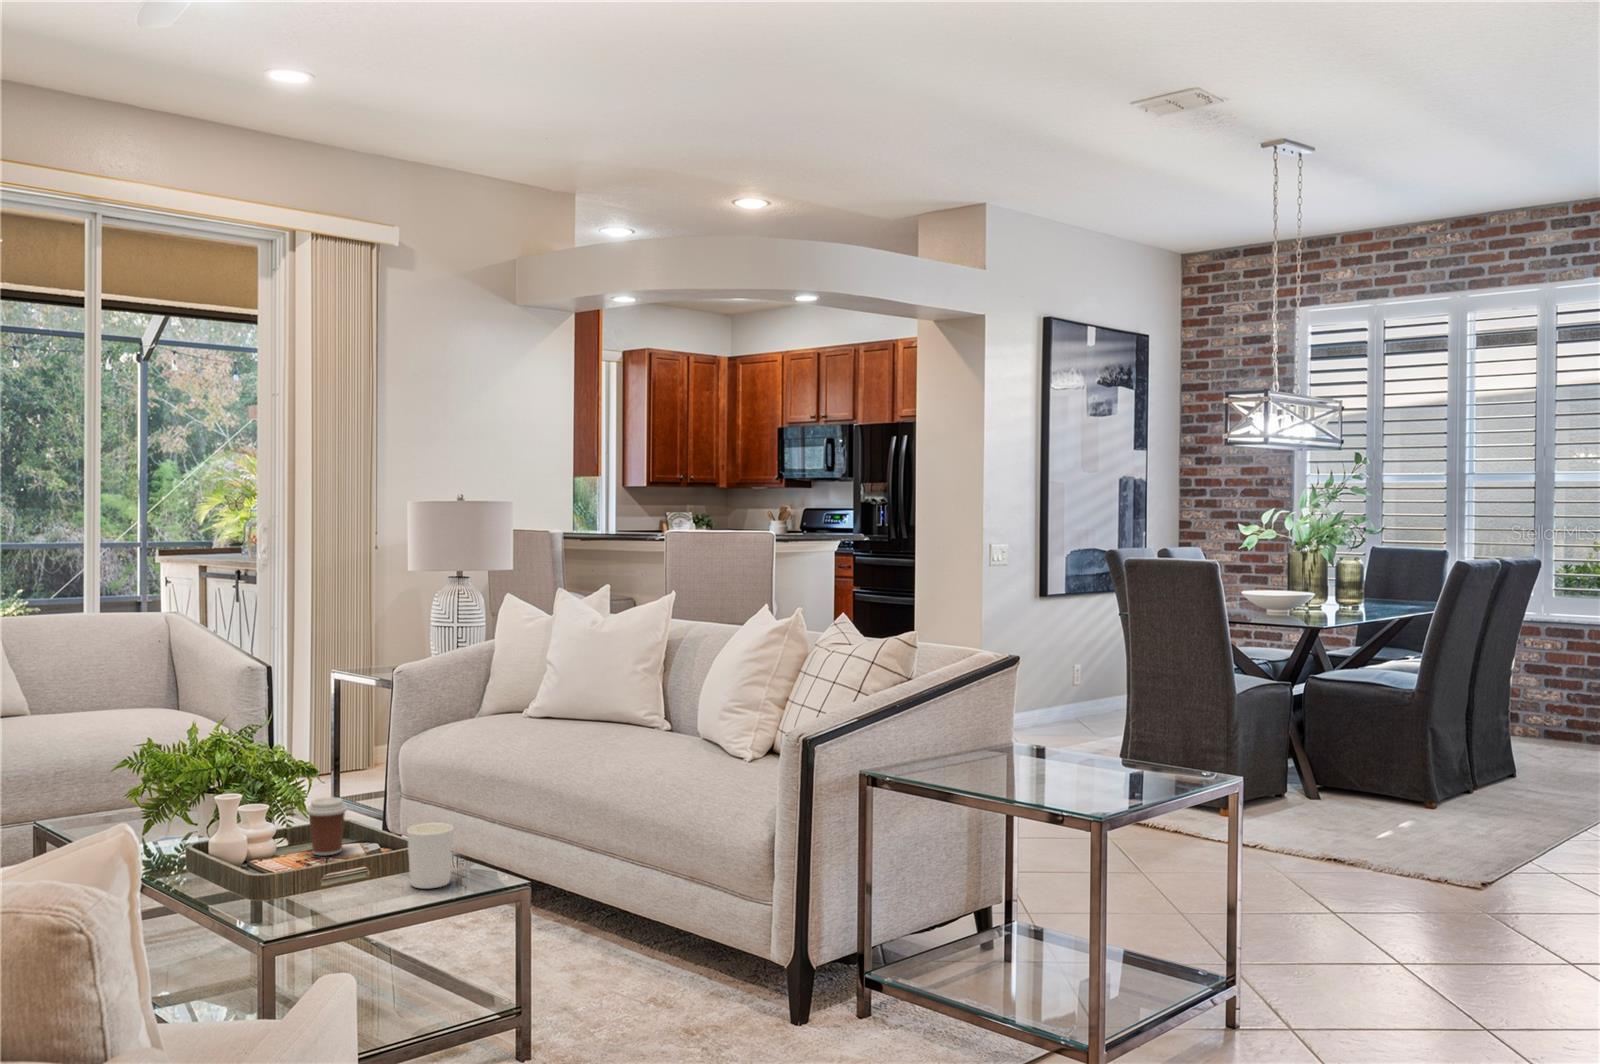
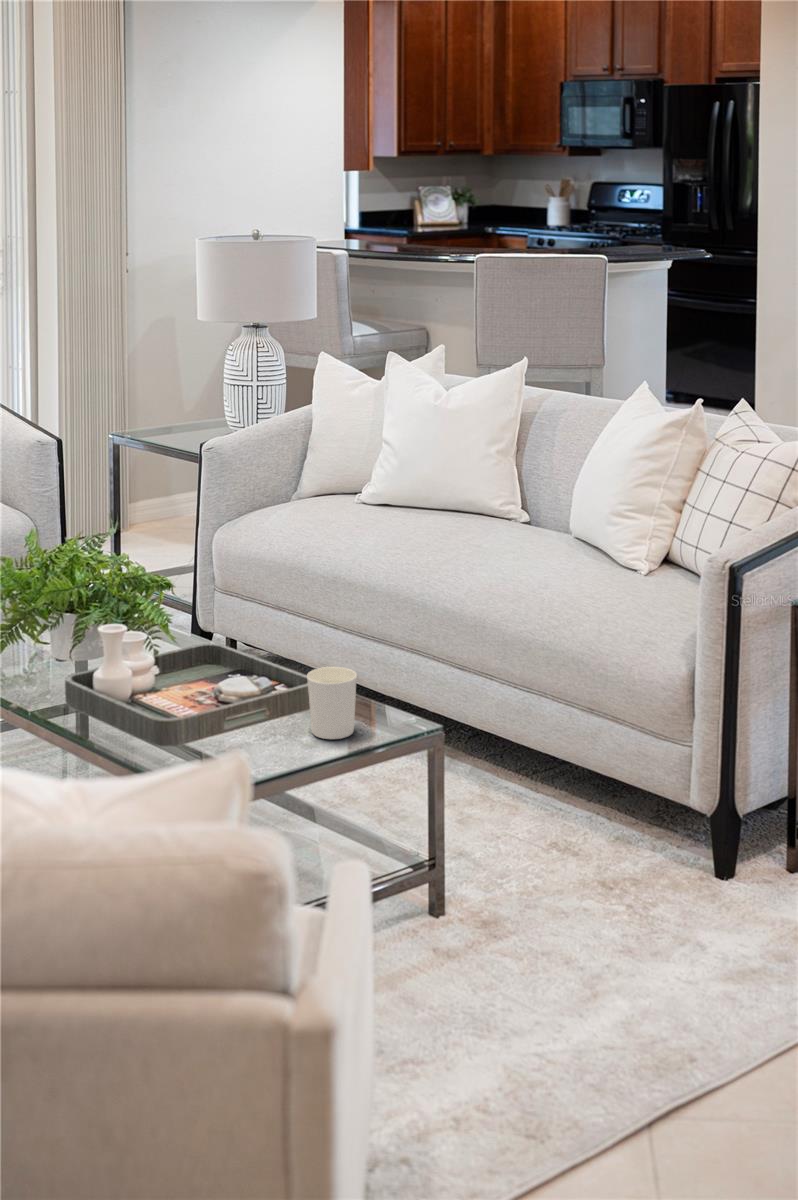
coffee cup: present [306,797,348,855] -> none [178,629,222,693]

